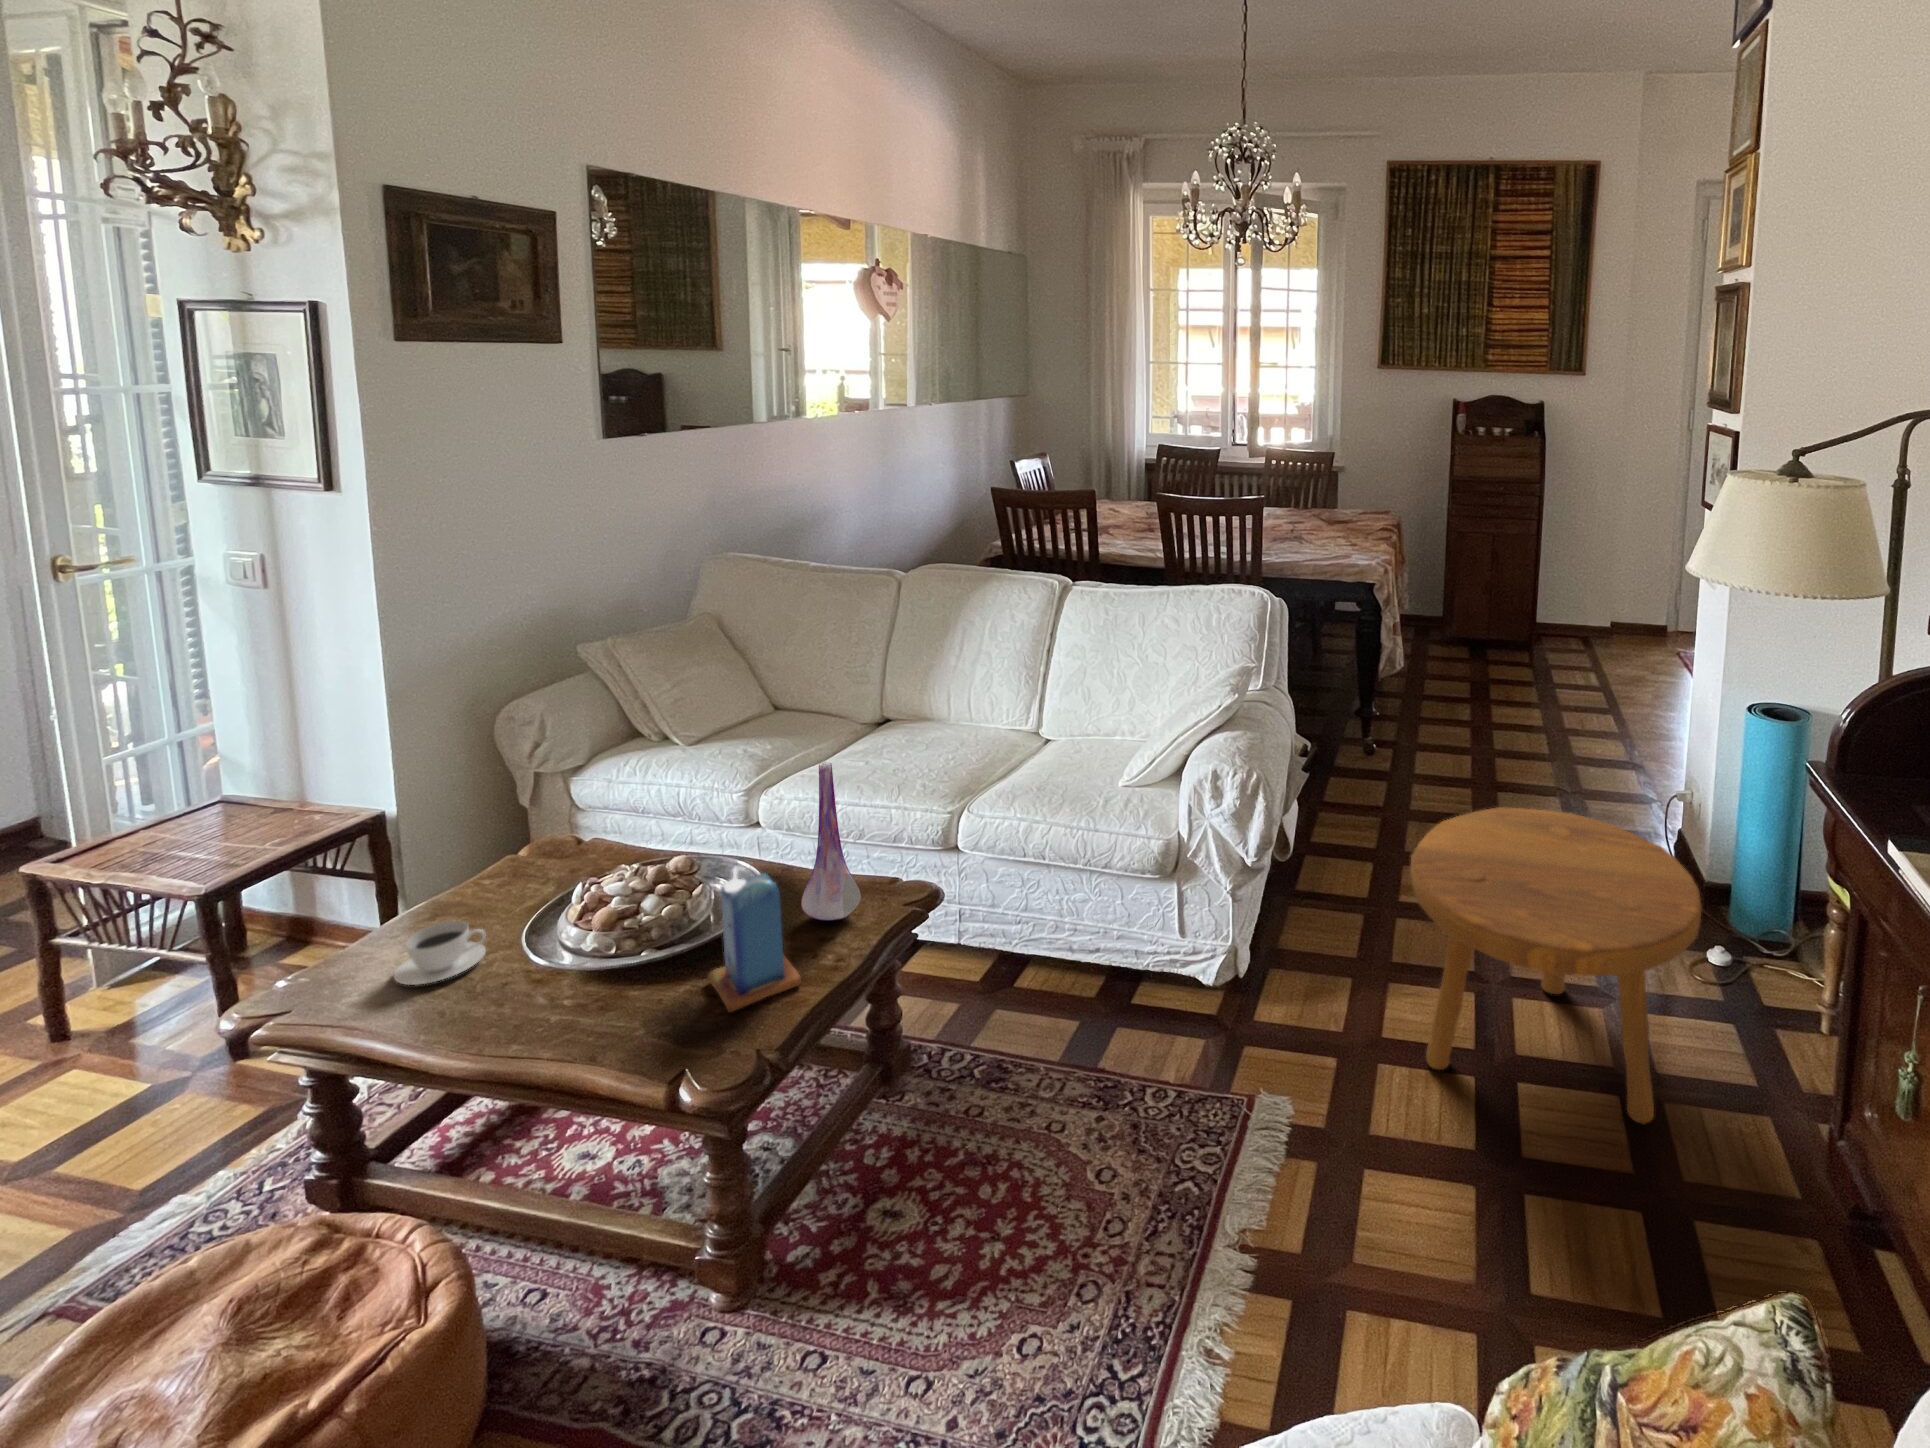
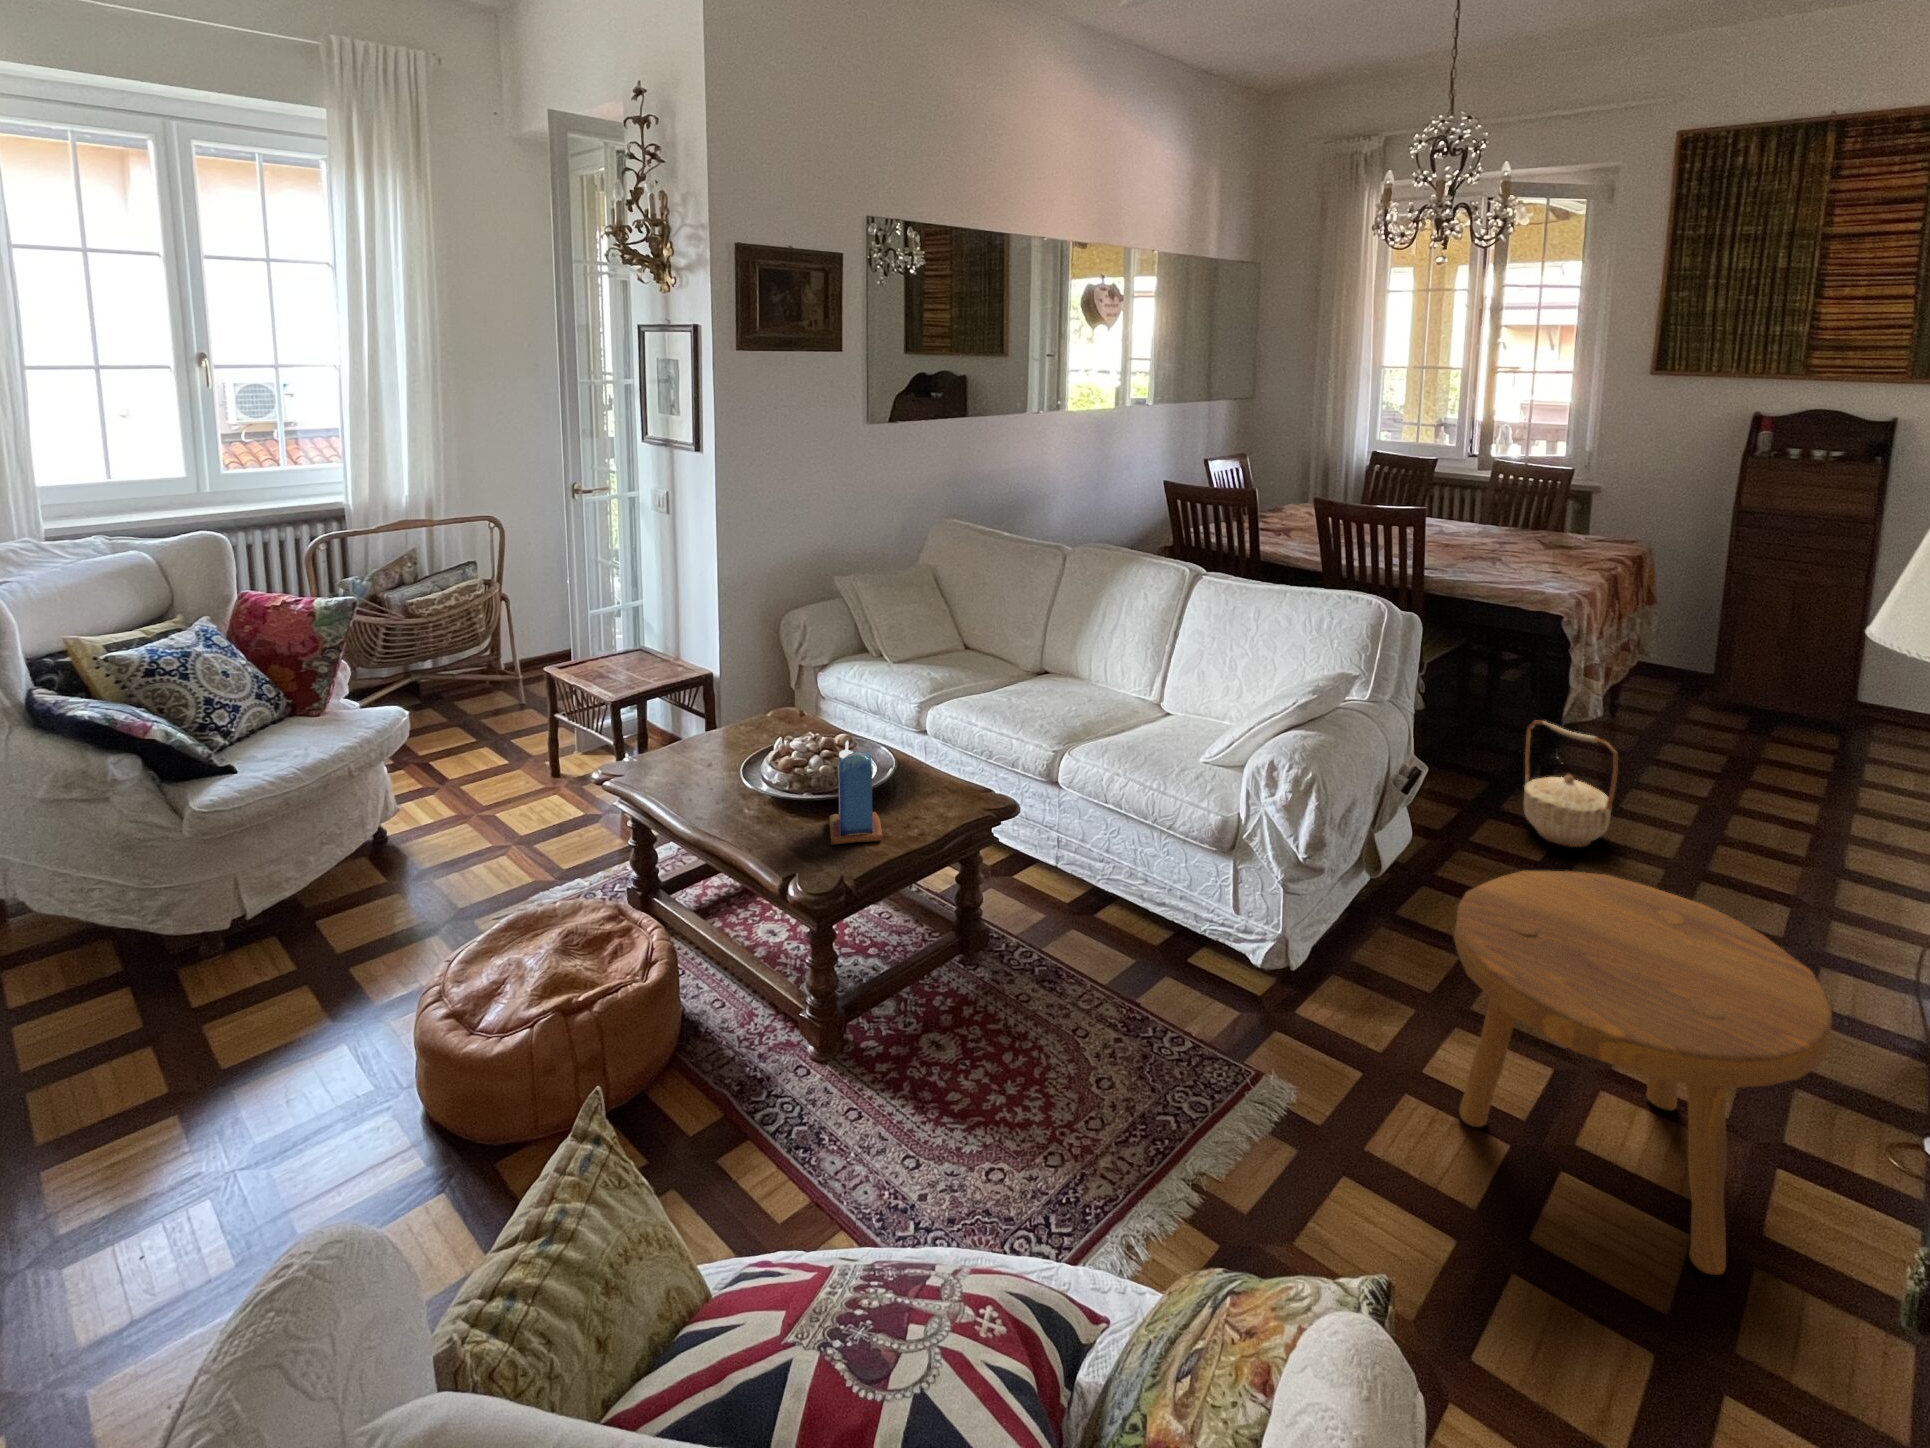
basket: none [1351,680,1429,786] -> present [1524,721,1618,847]
vase: present [801,763,861,921] -> none [903,675,945,806]
teacup: present [393,921,486,985] -> none [671,742,721,778]

